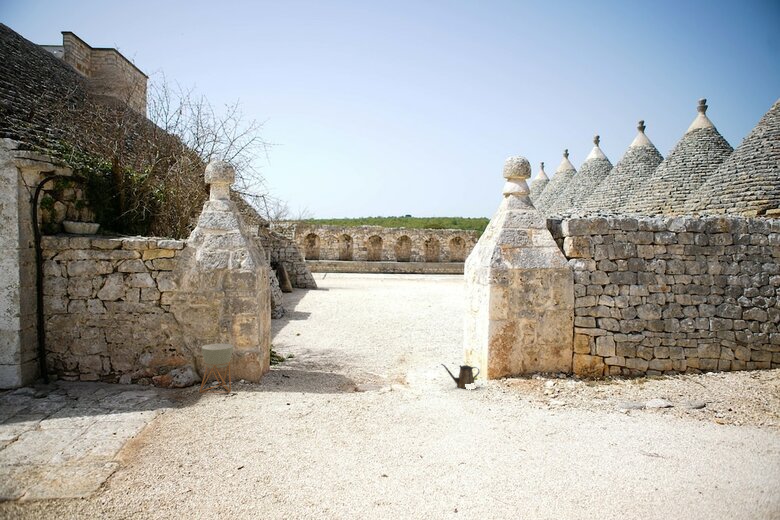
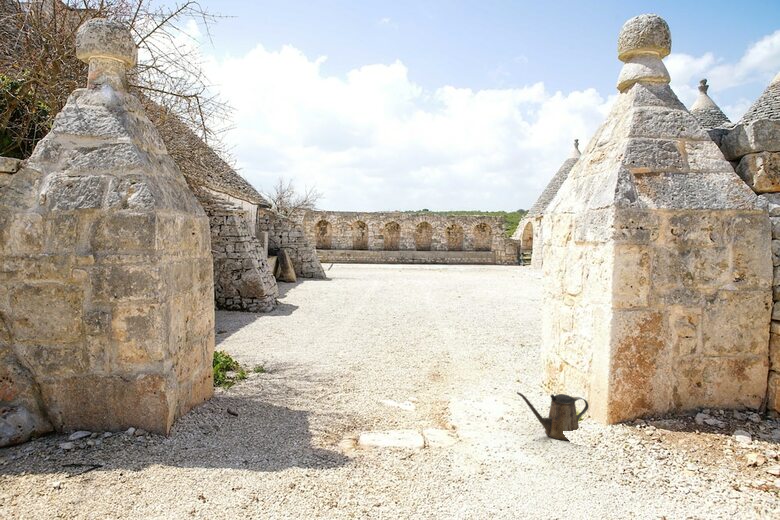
planter: present [200,344,233,393] -> none [29,357,106,461]

